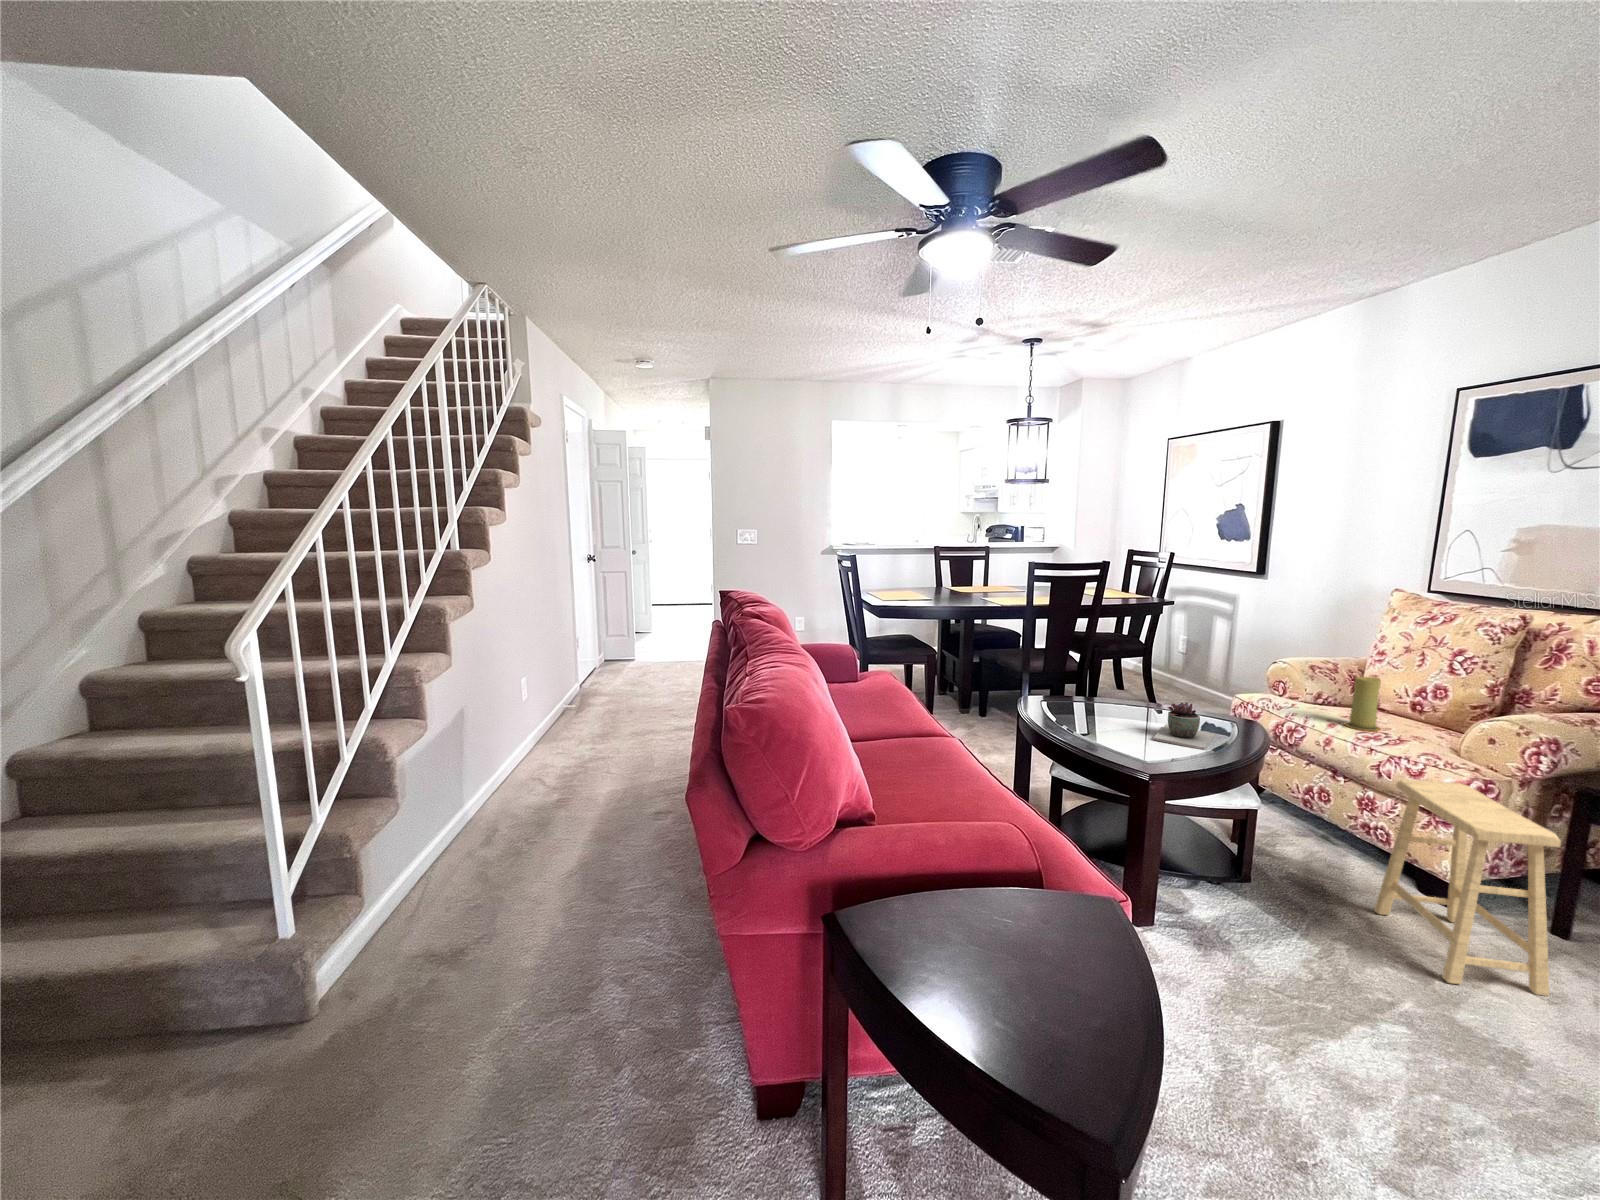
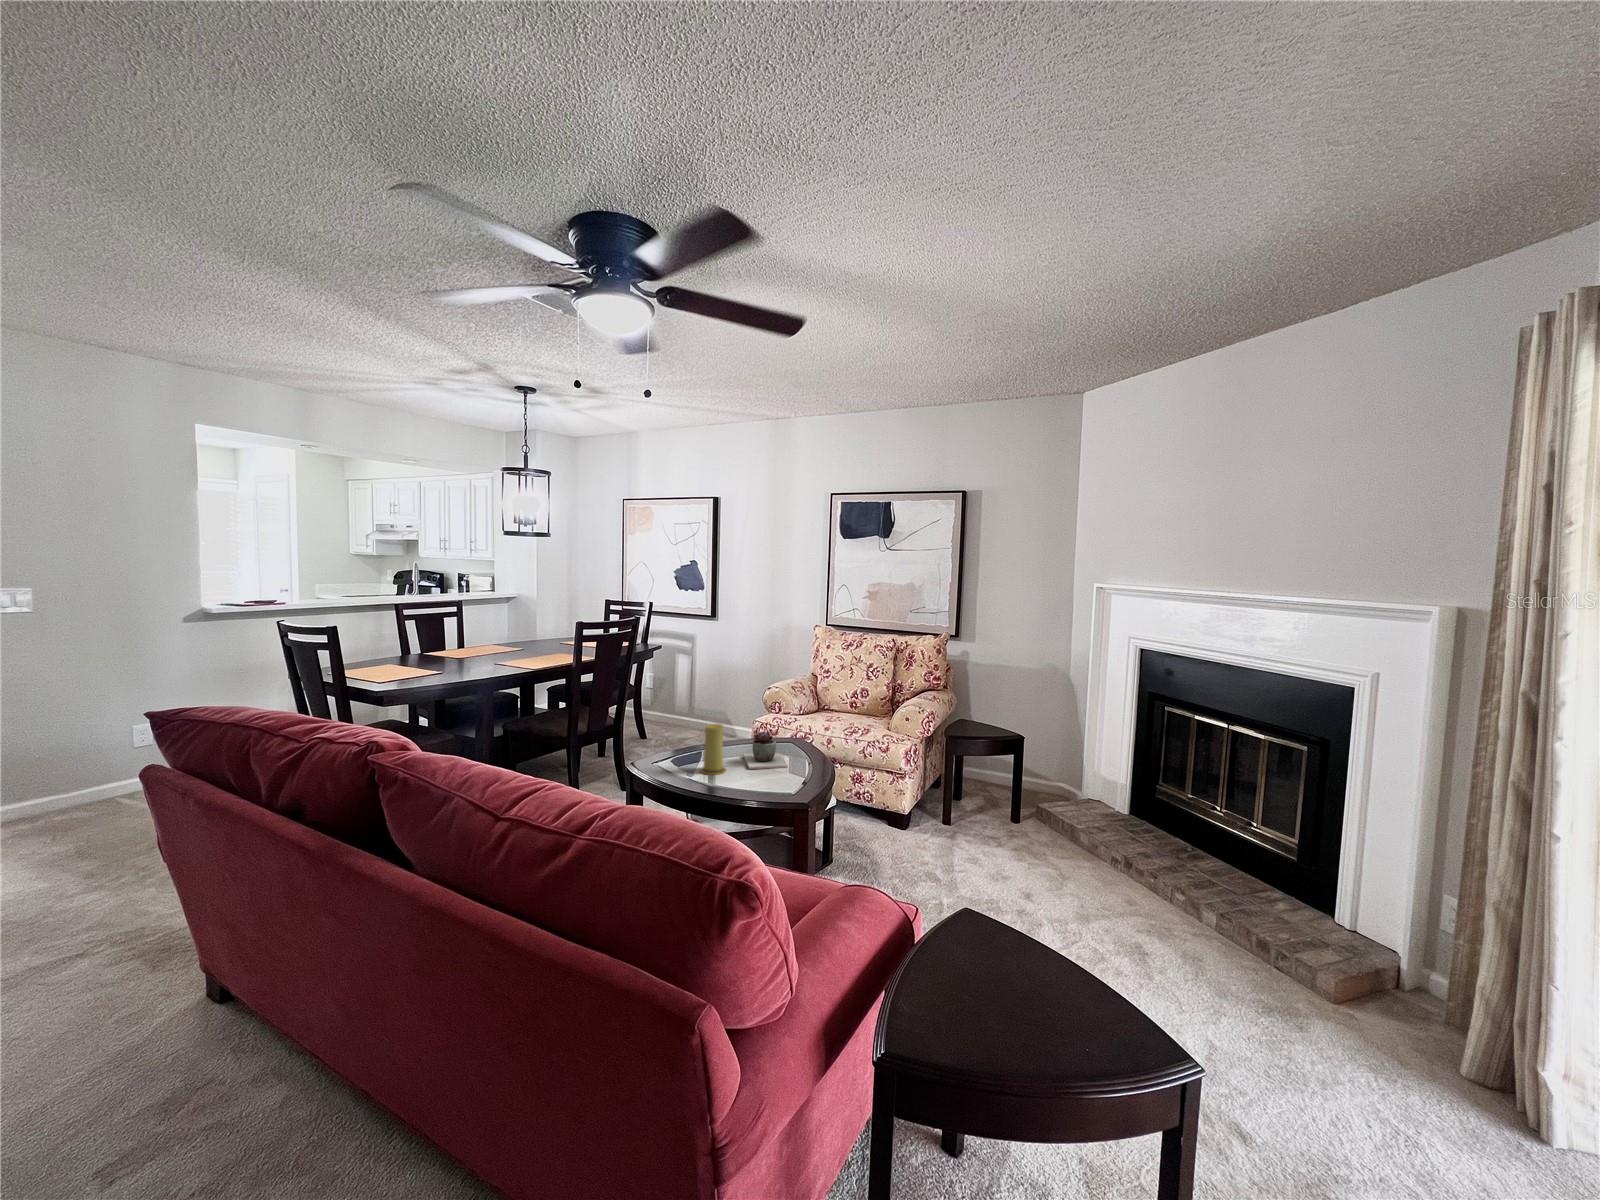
candle: present [1344,677,1381,731] -> present [700,724,726,775]
footstool: present [1374,779,1561,996] -> none [890,750,983,882]

